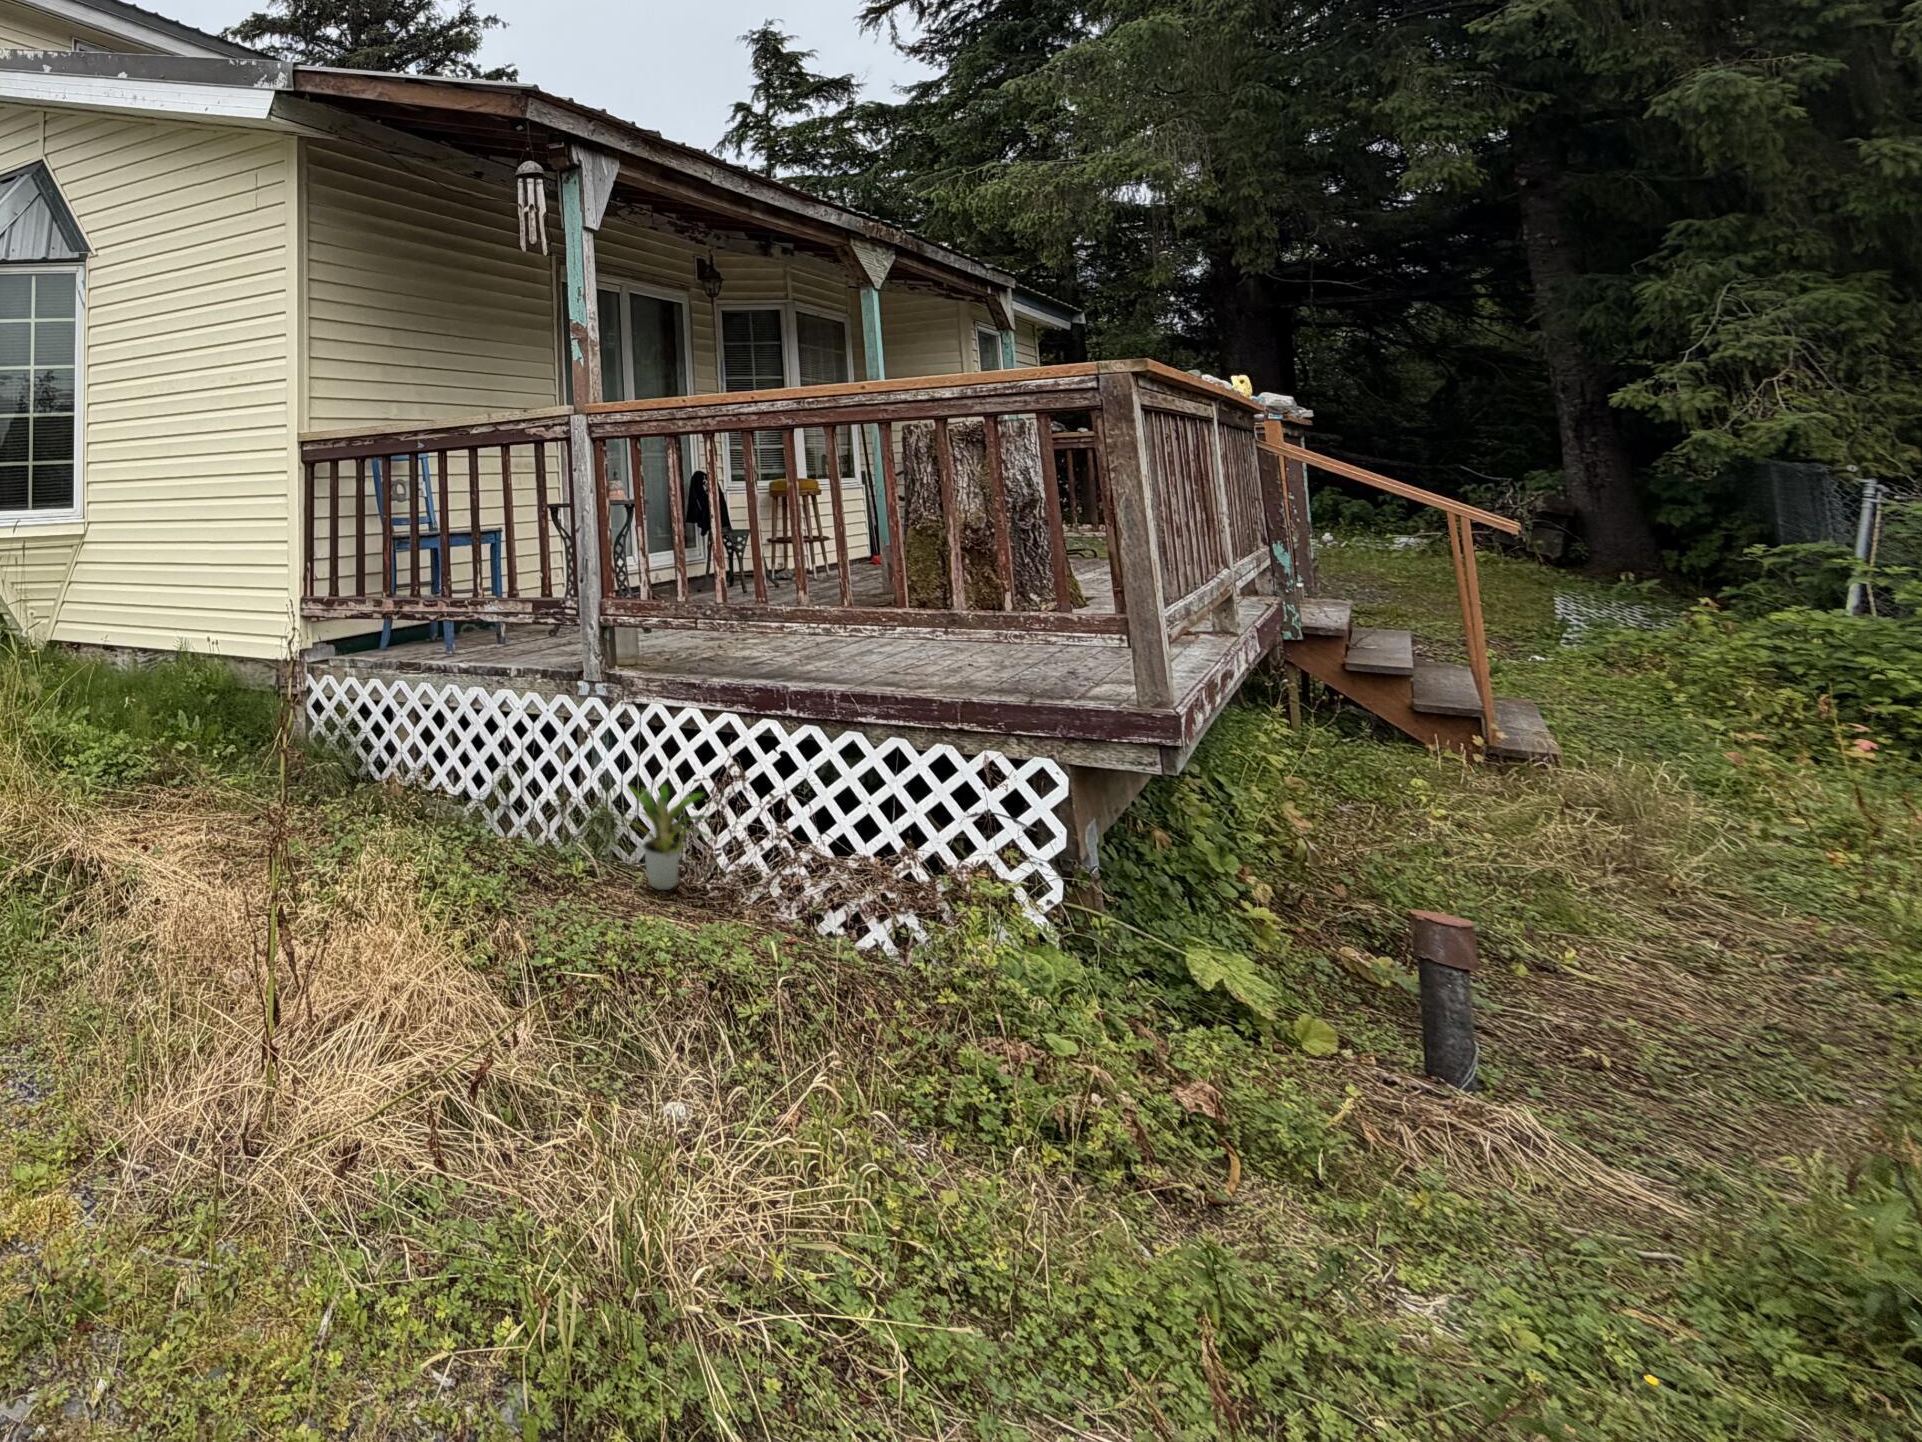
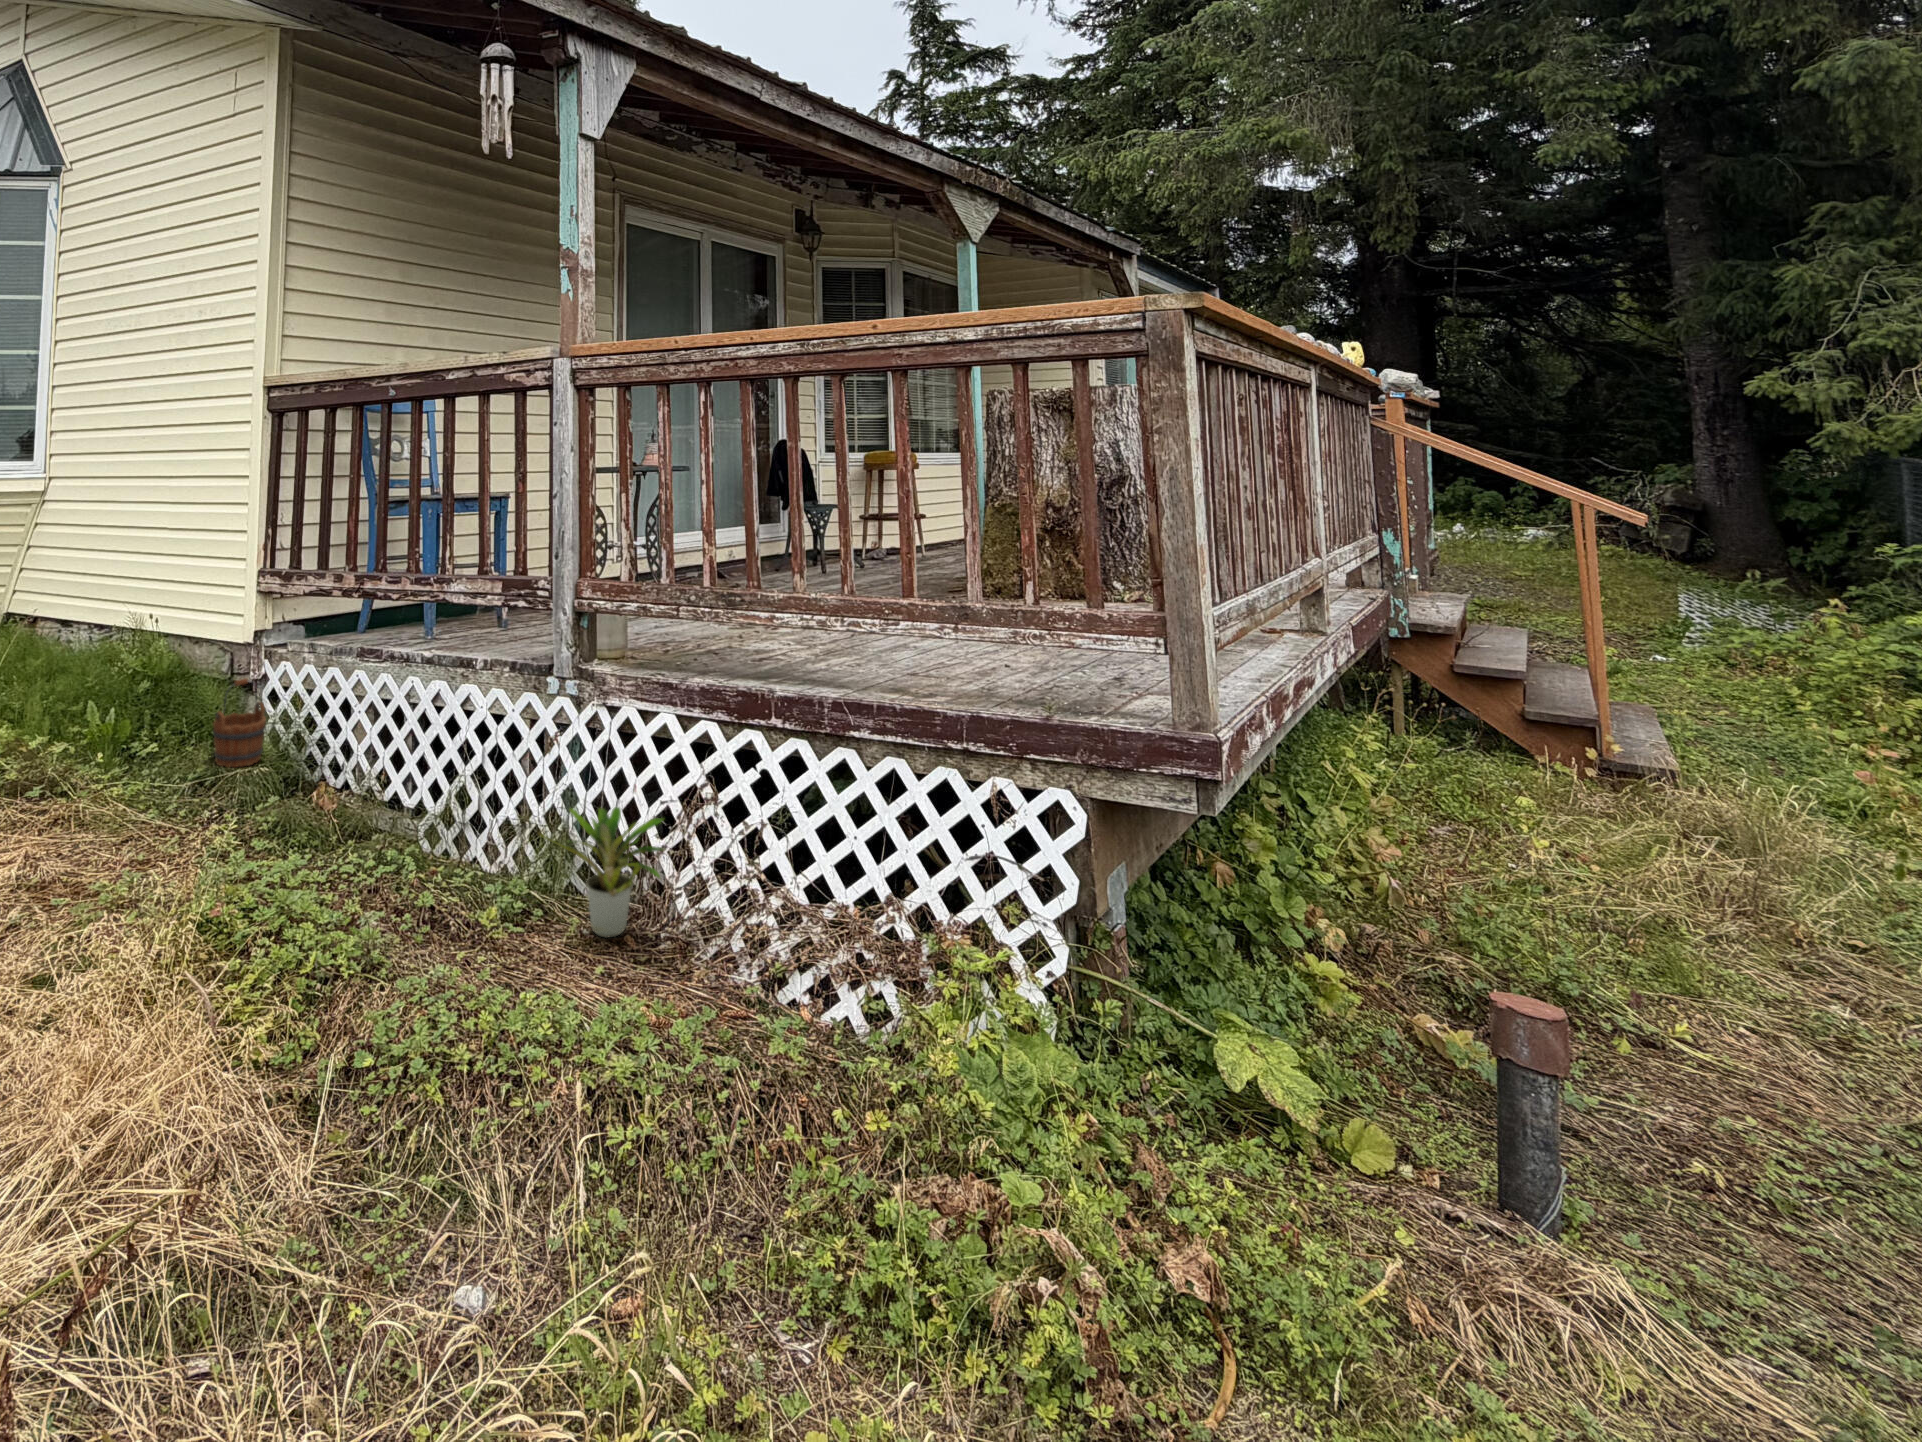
wooden bucket: none [272,691,314,767] -> present [213,678,266,767]

